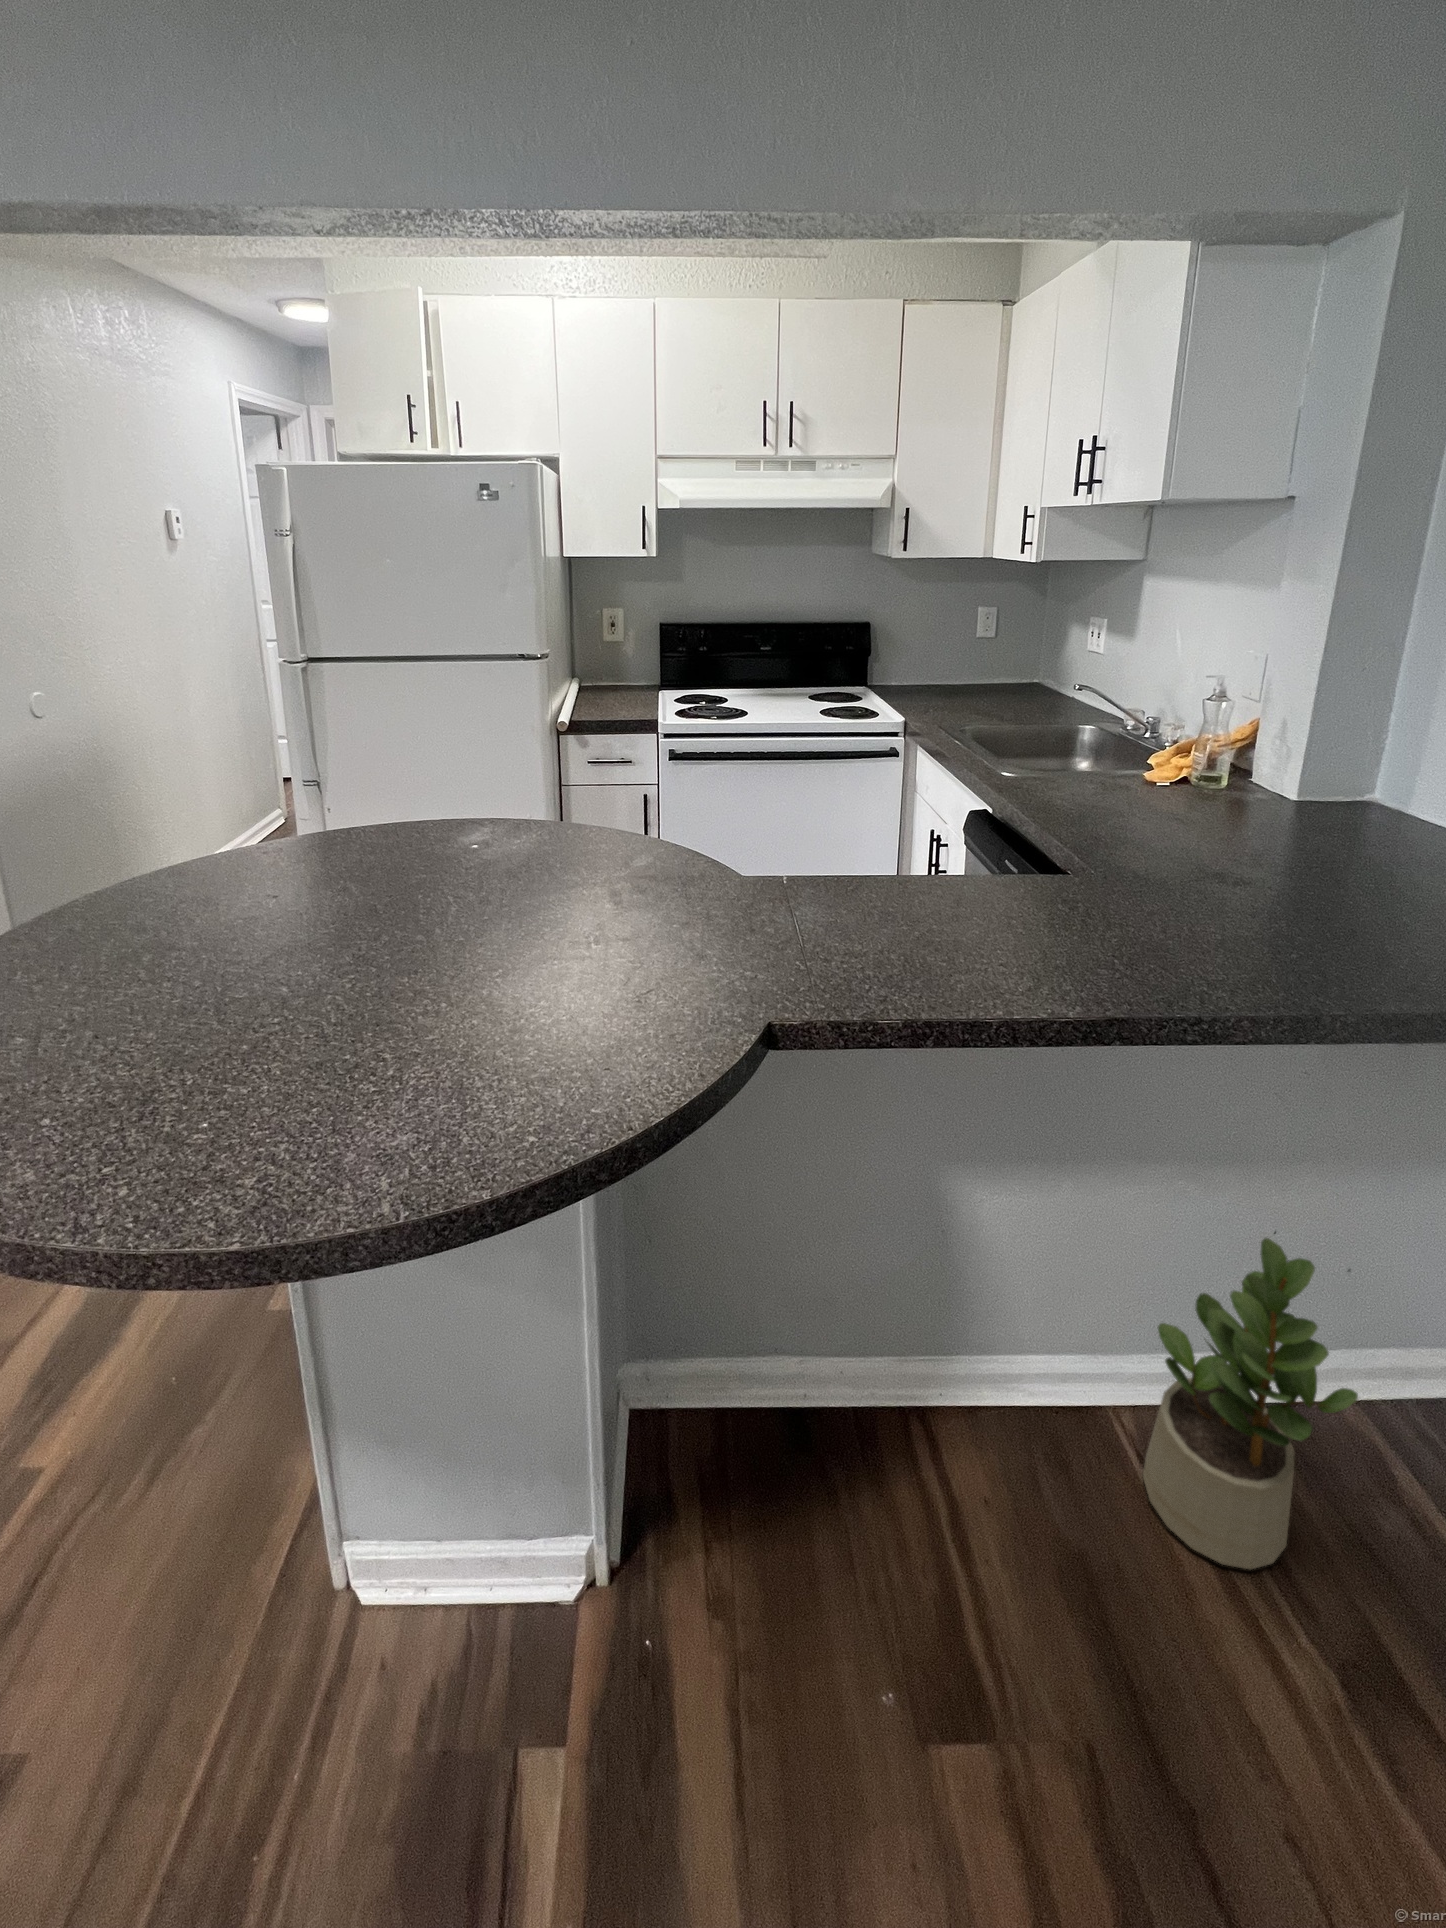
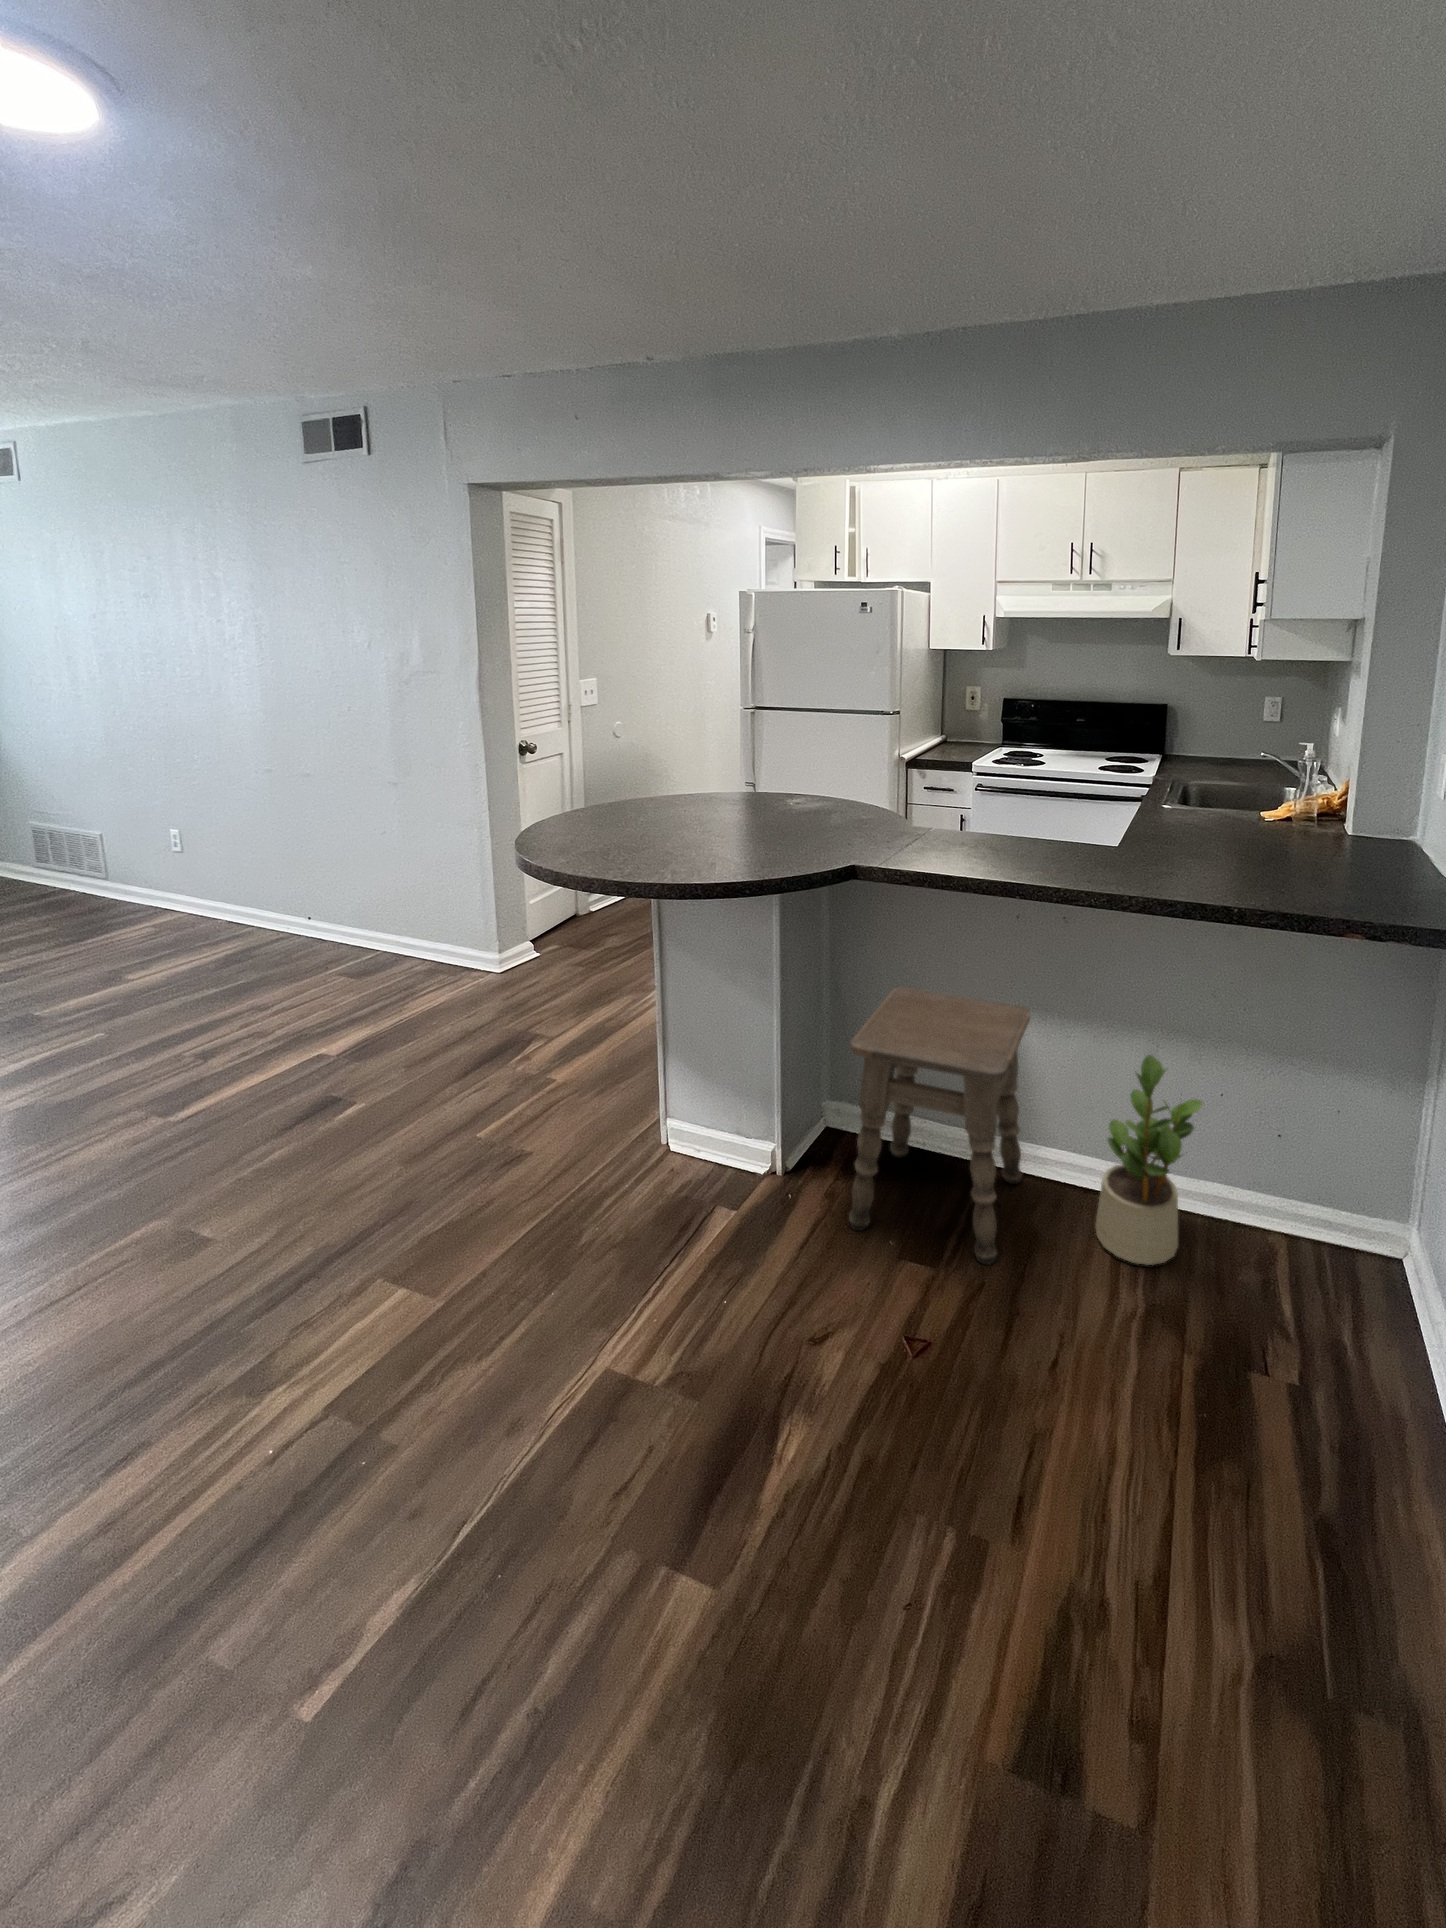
side table: none [761,1167,1116,1694] -> present [849,987,1030,1265]

